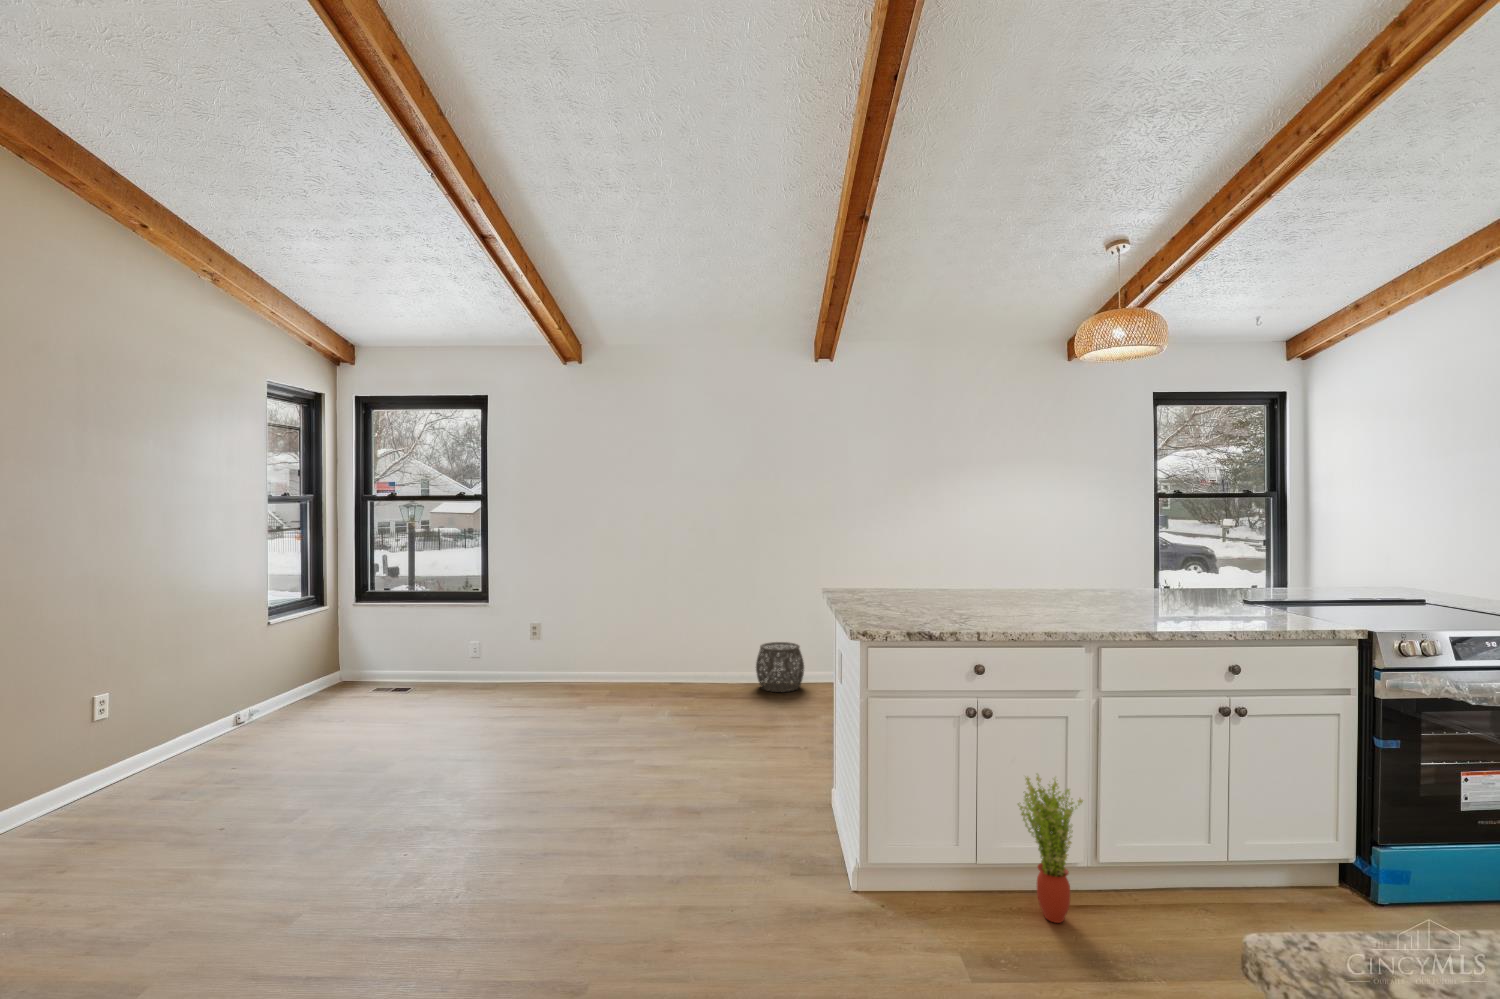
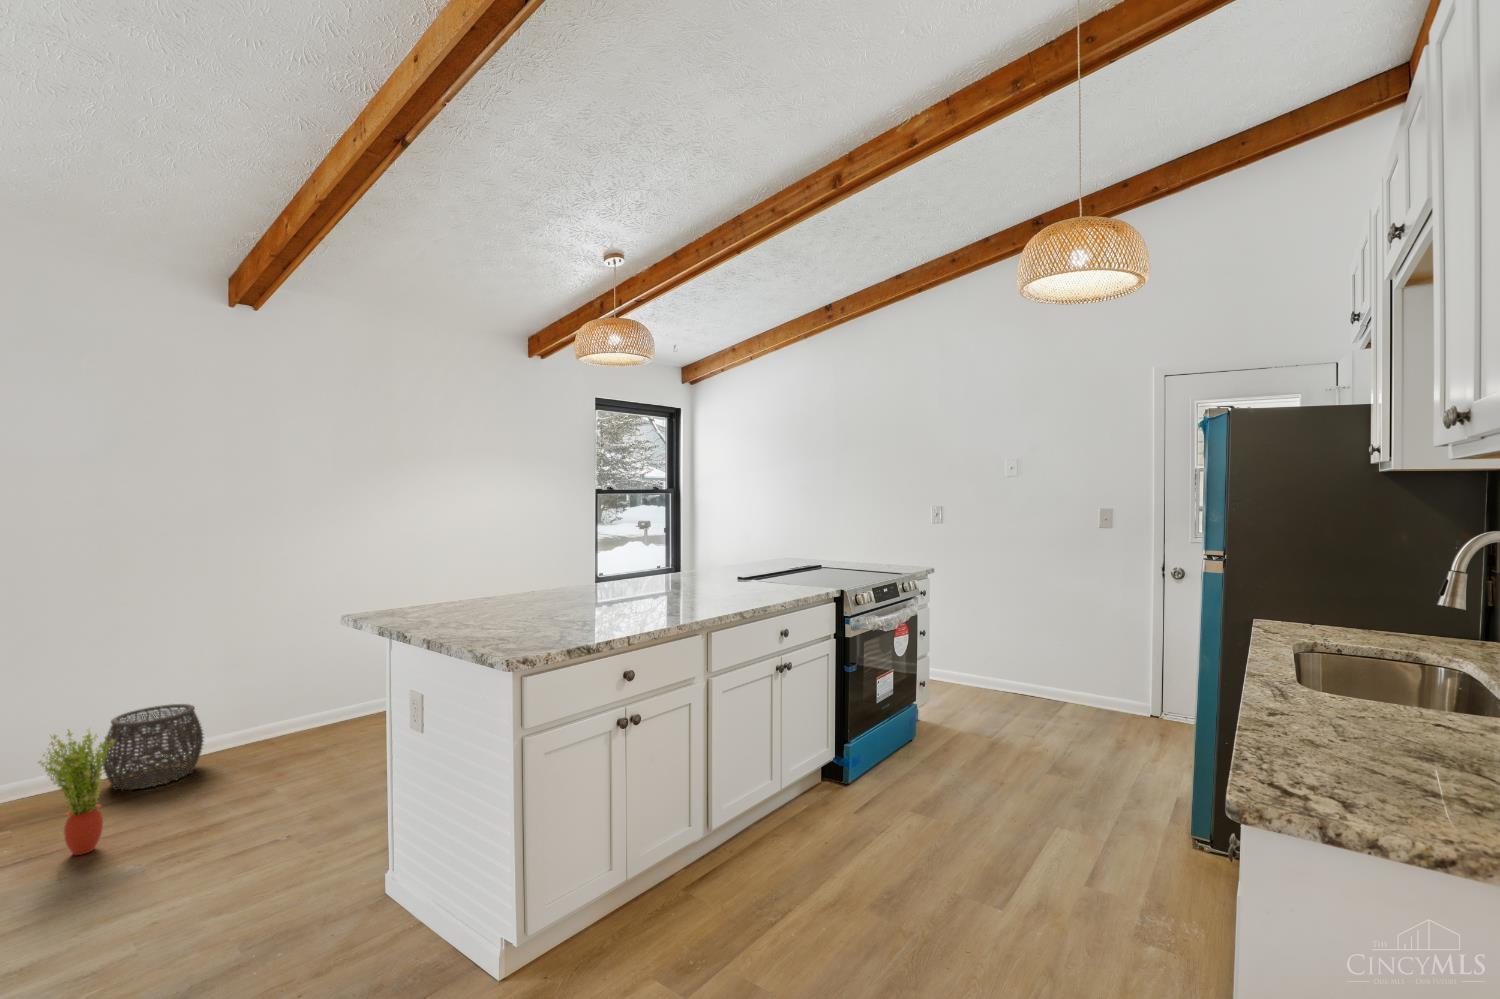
potted plant: present [1018,776,1083,923] -> present [39,730,115,855]

